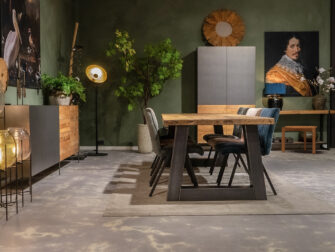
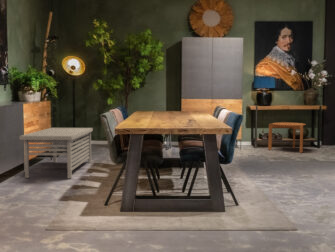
storage bench: none [57,131,120,176] -> present [20,128,93,178]

